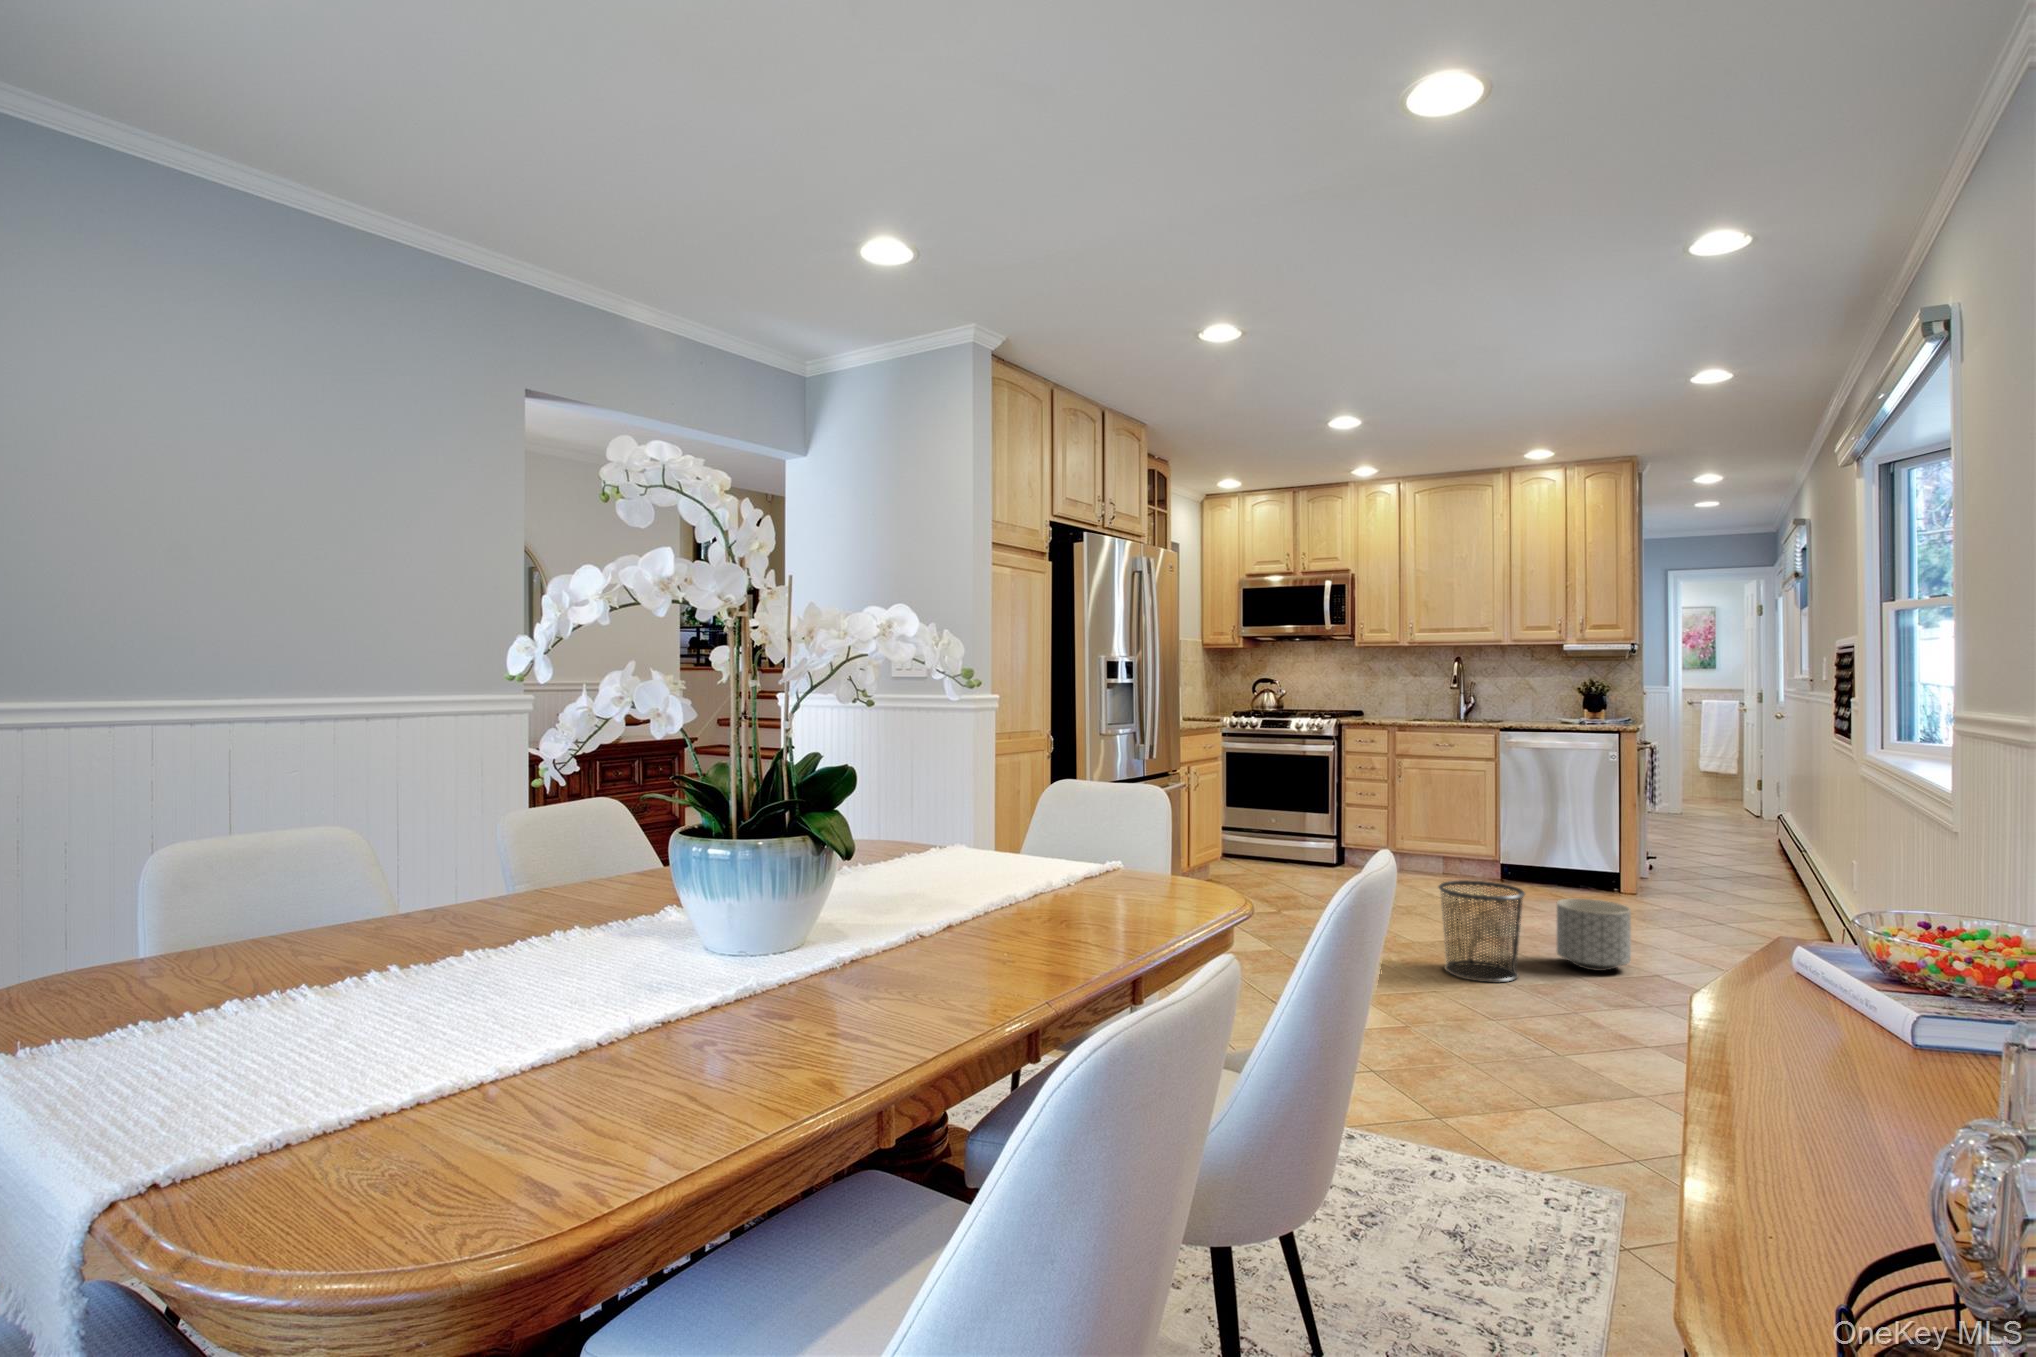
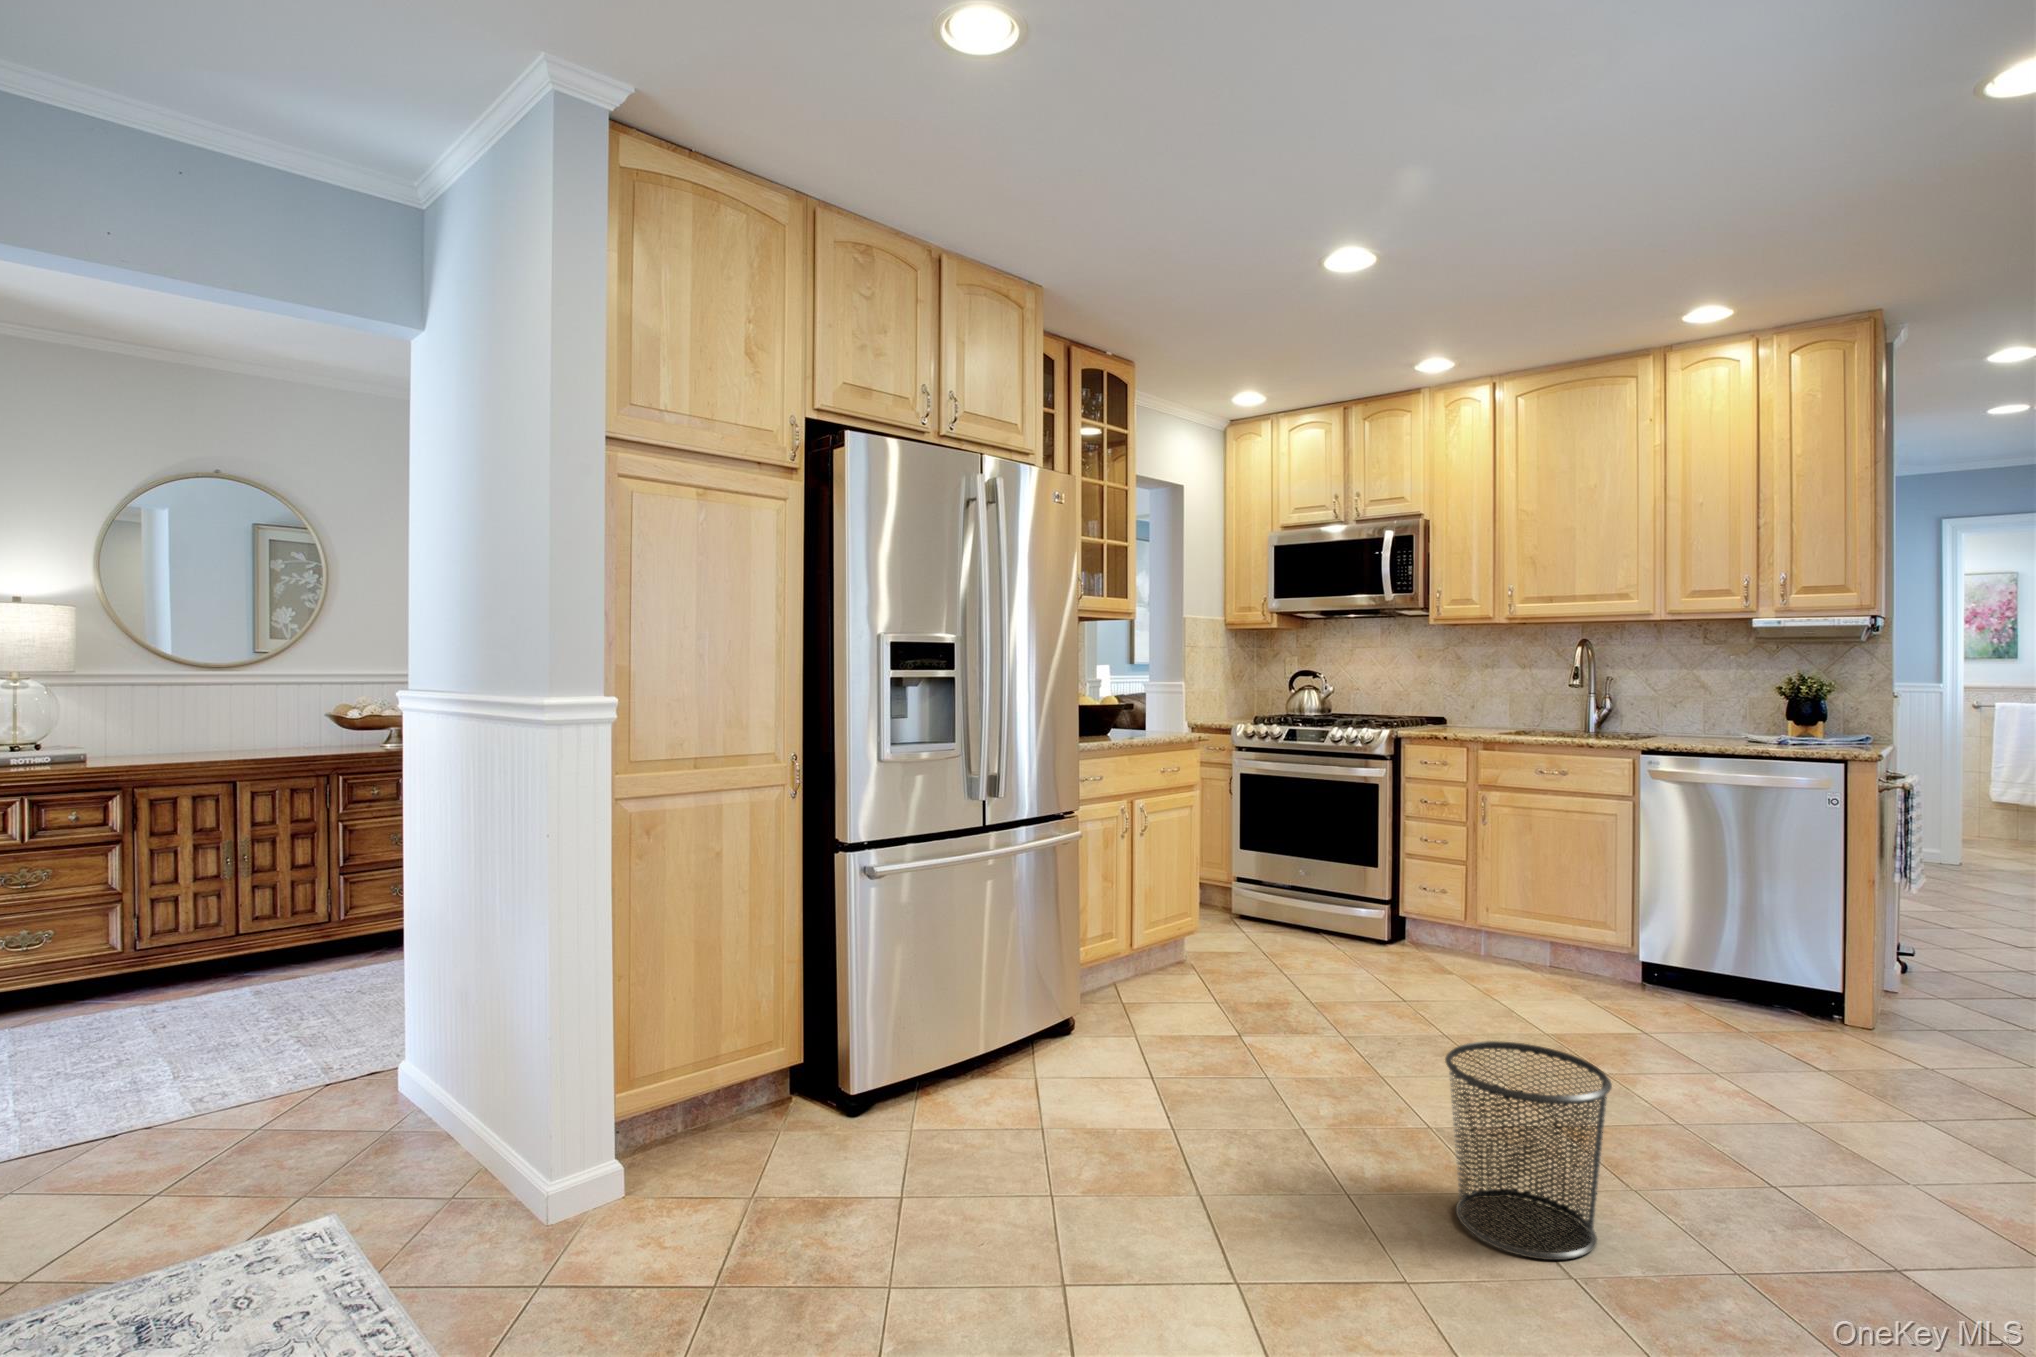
planter: present [1557,899,1631,971] -> none [1686,1085,1839,1240]

